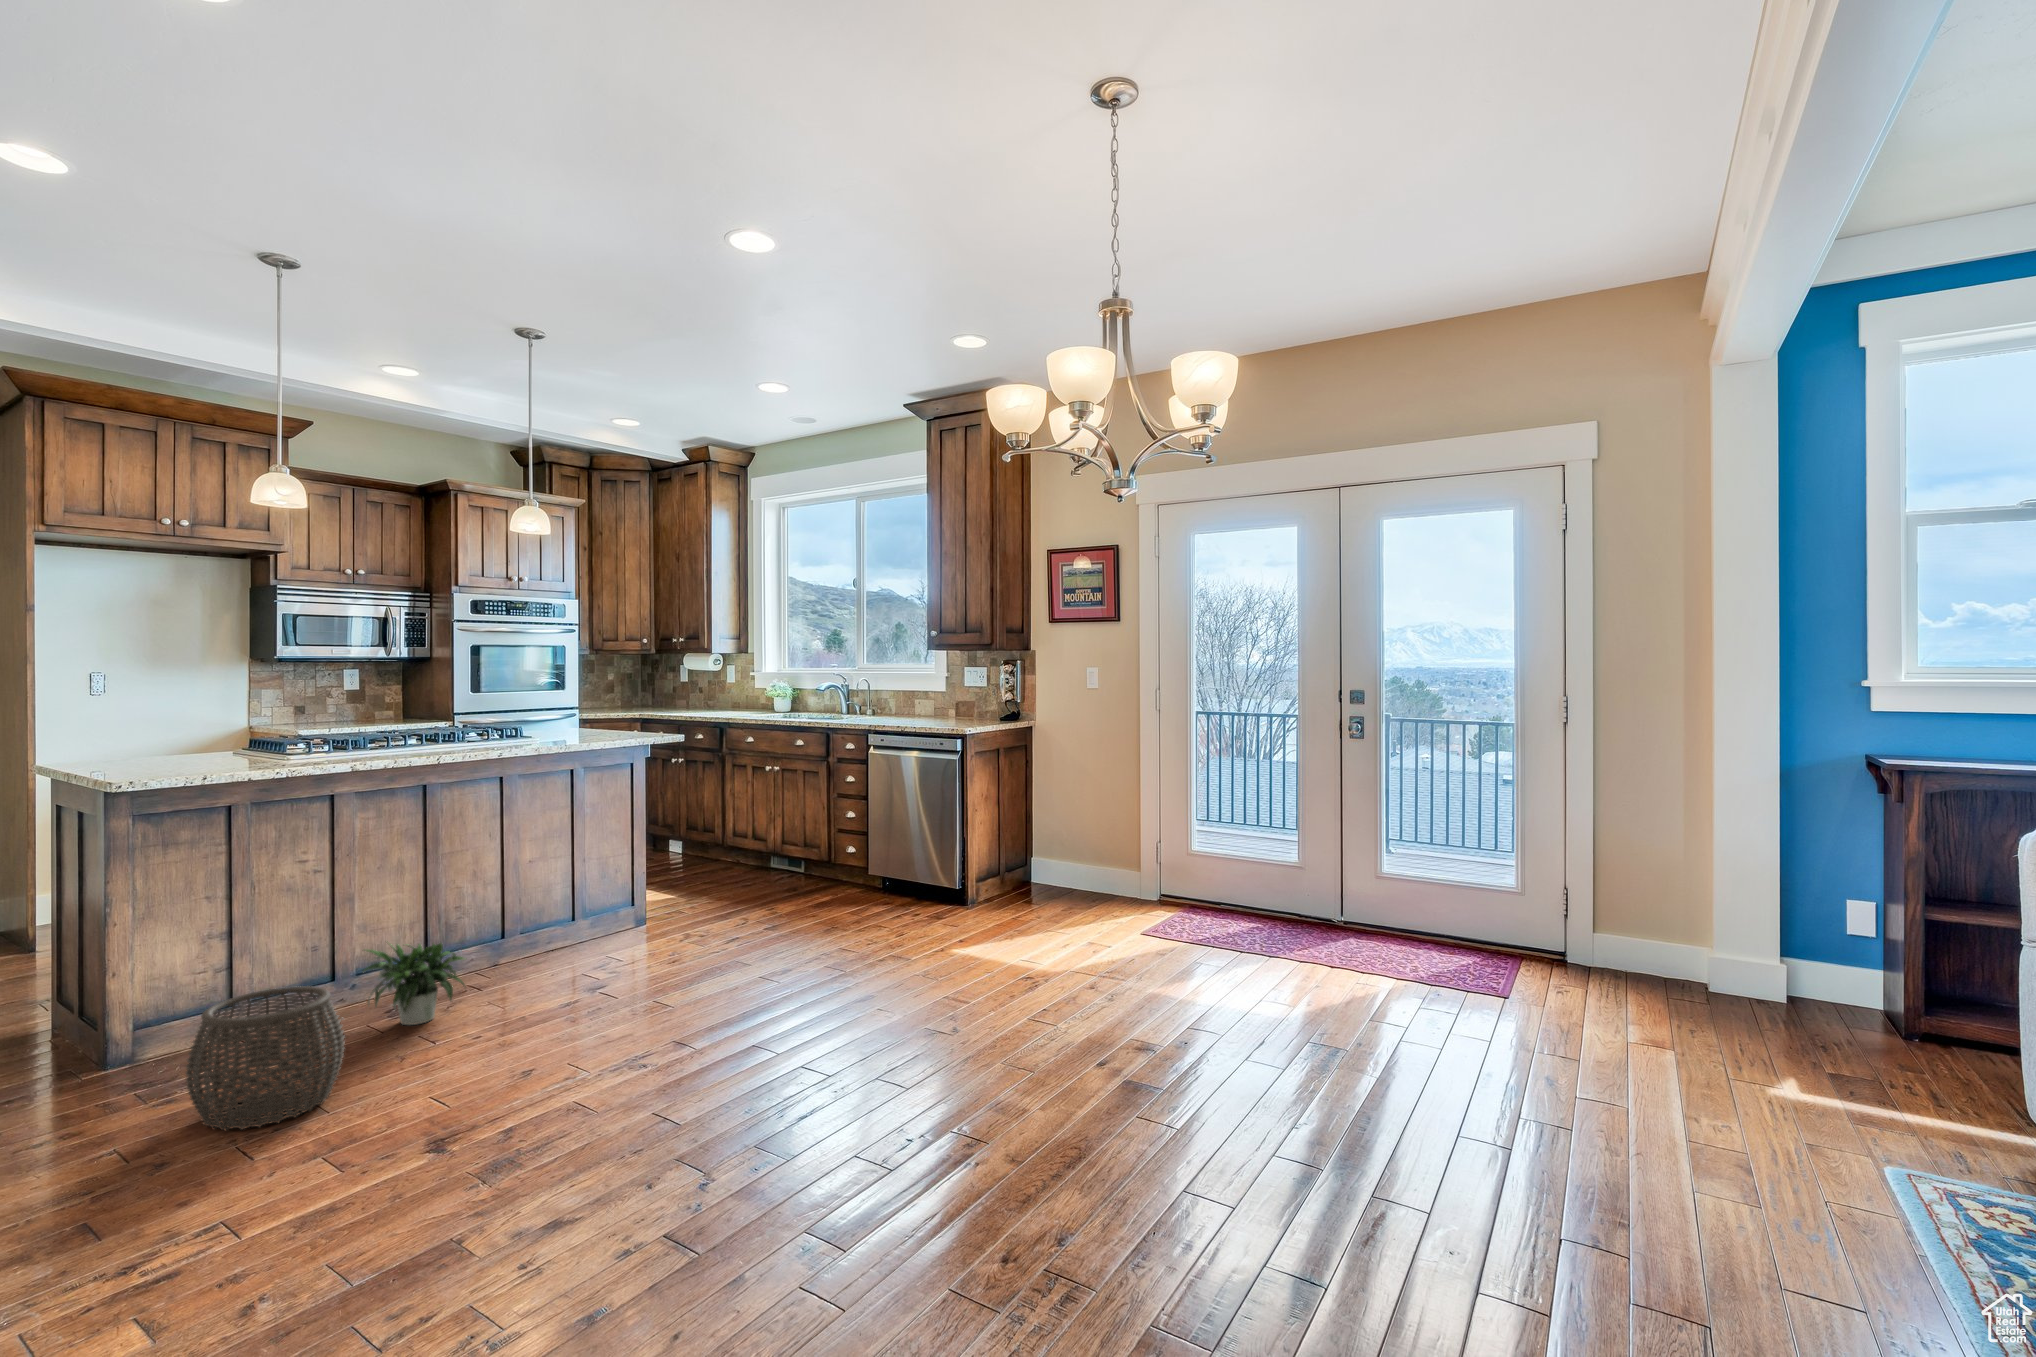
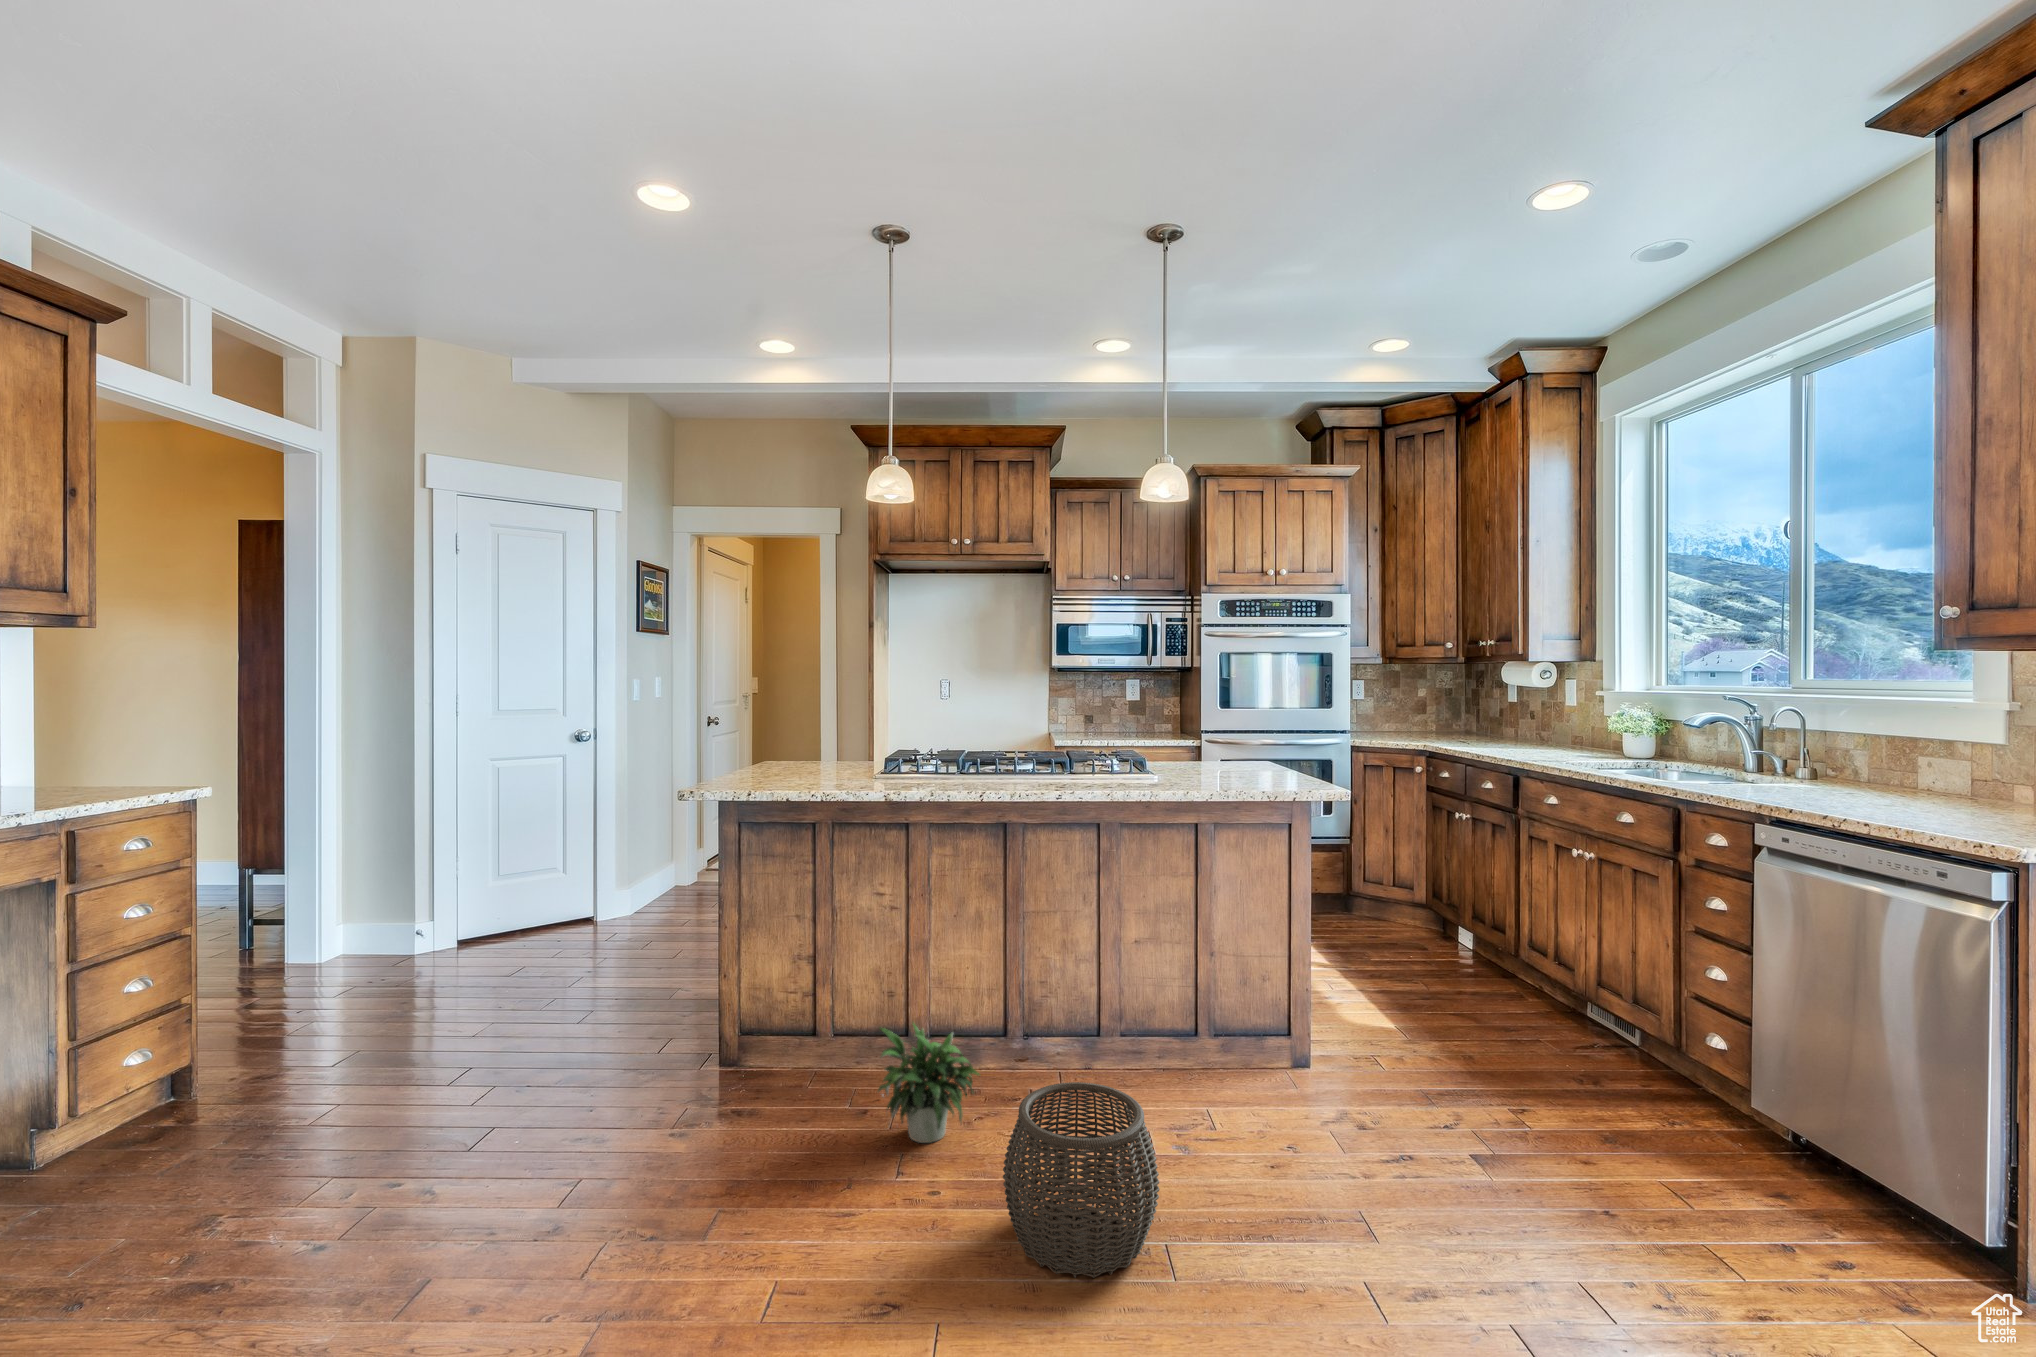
woven basket: present [186,986,345,1131] -> present [1003,1082,1160,1278]

